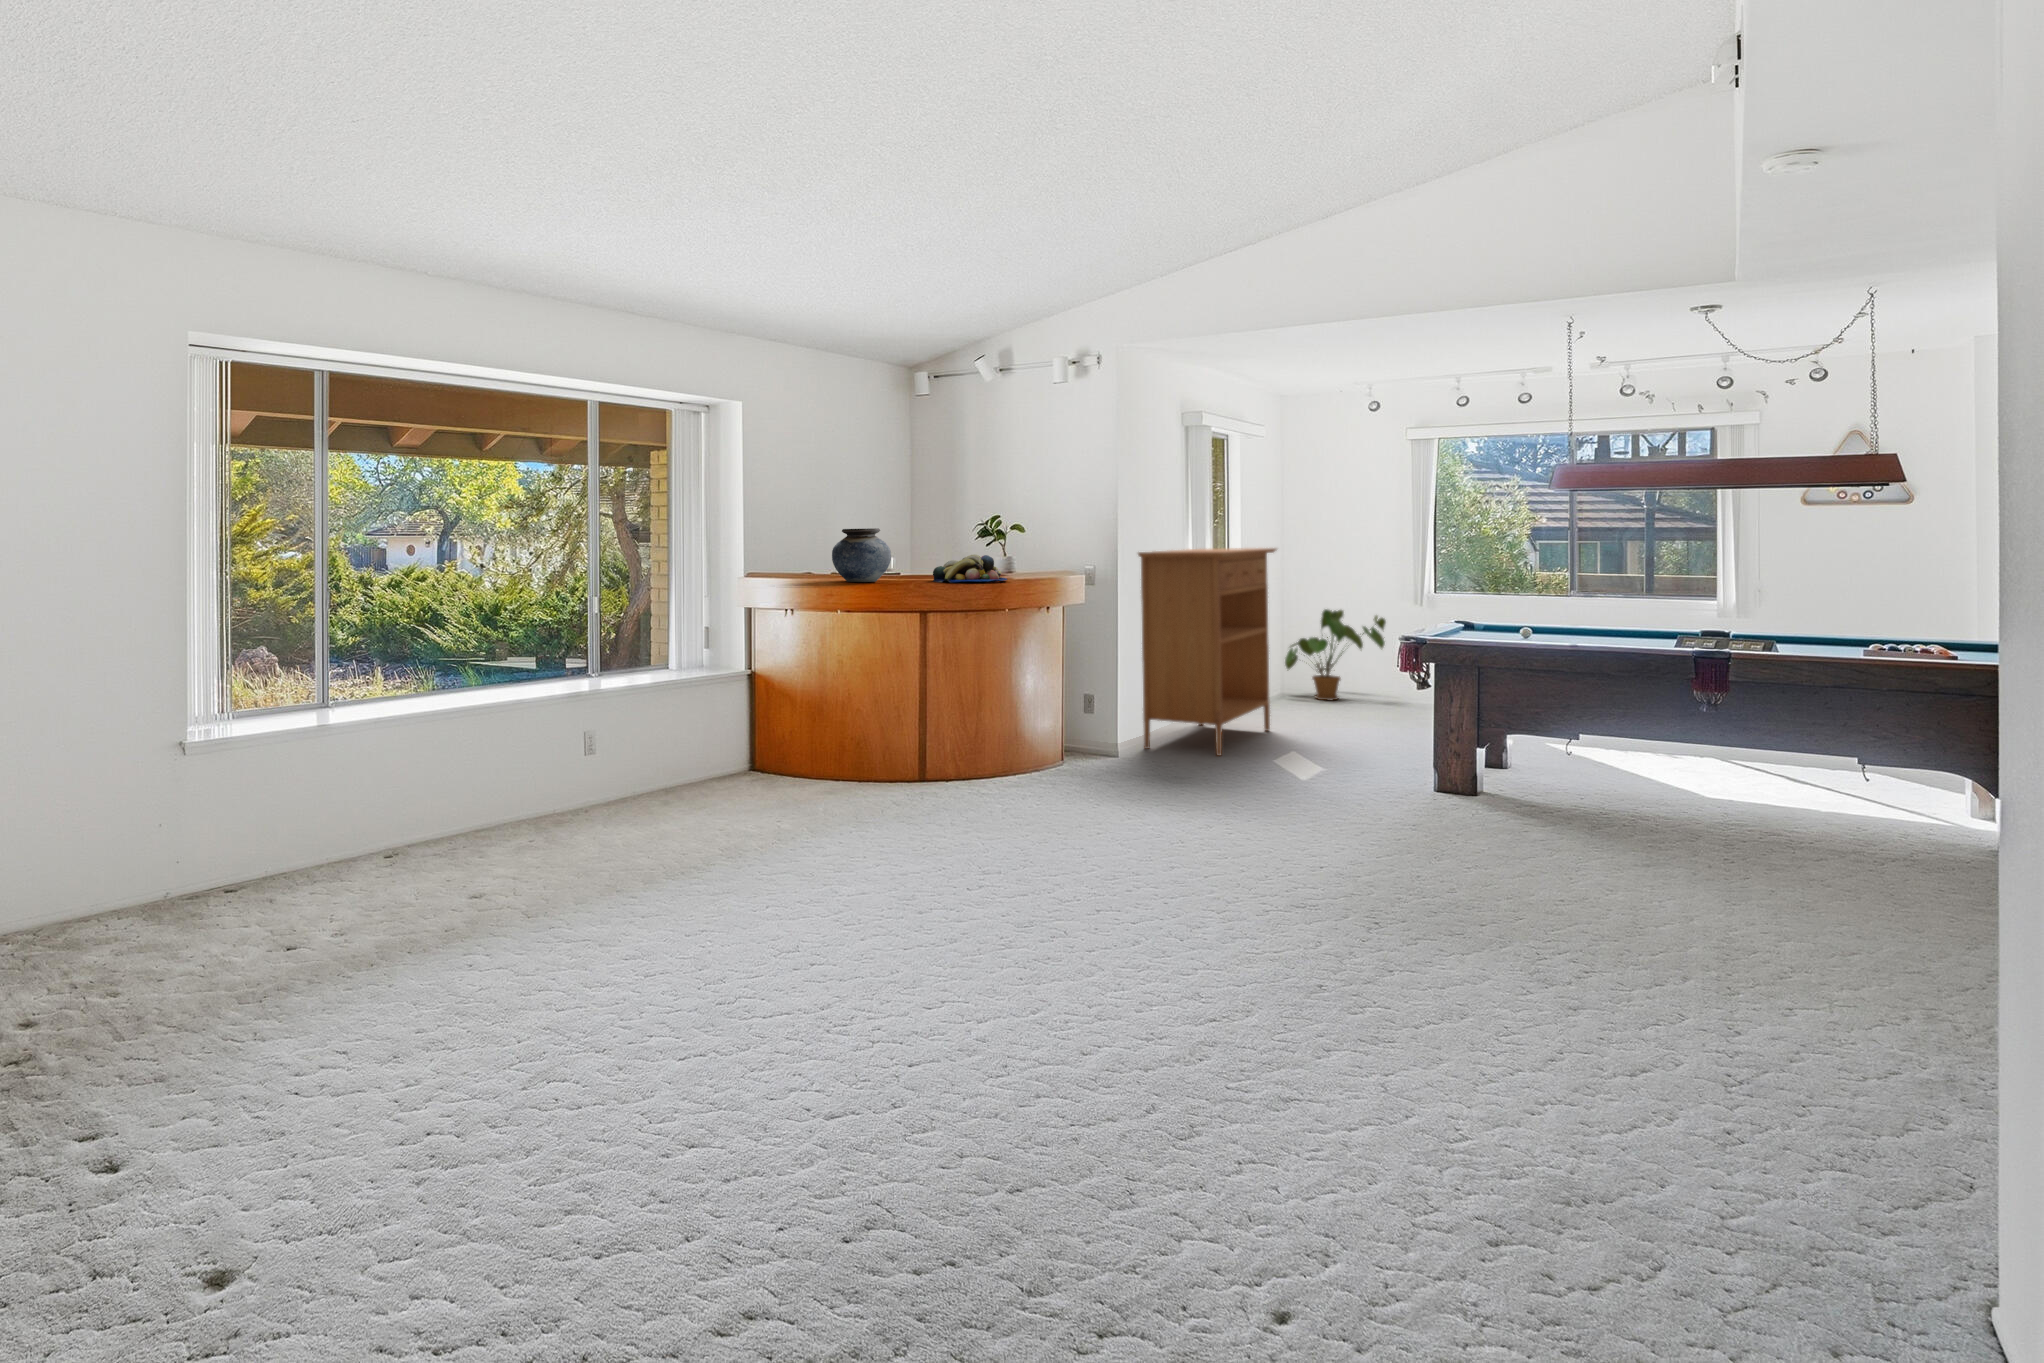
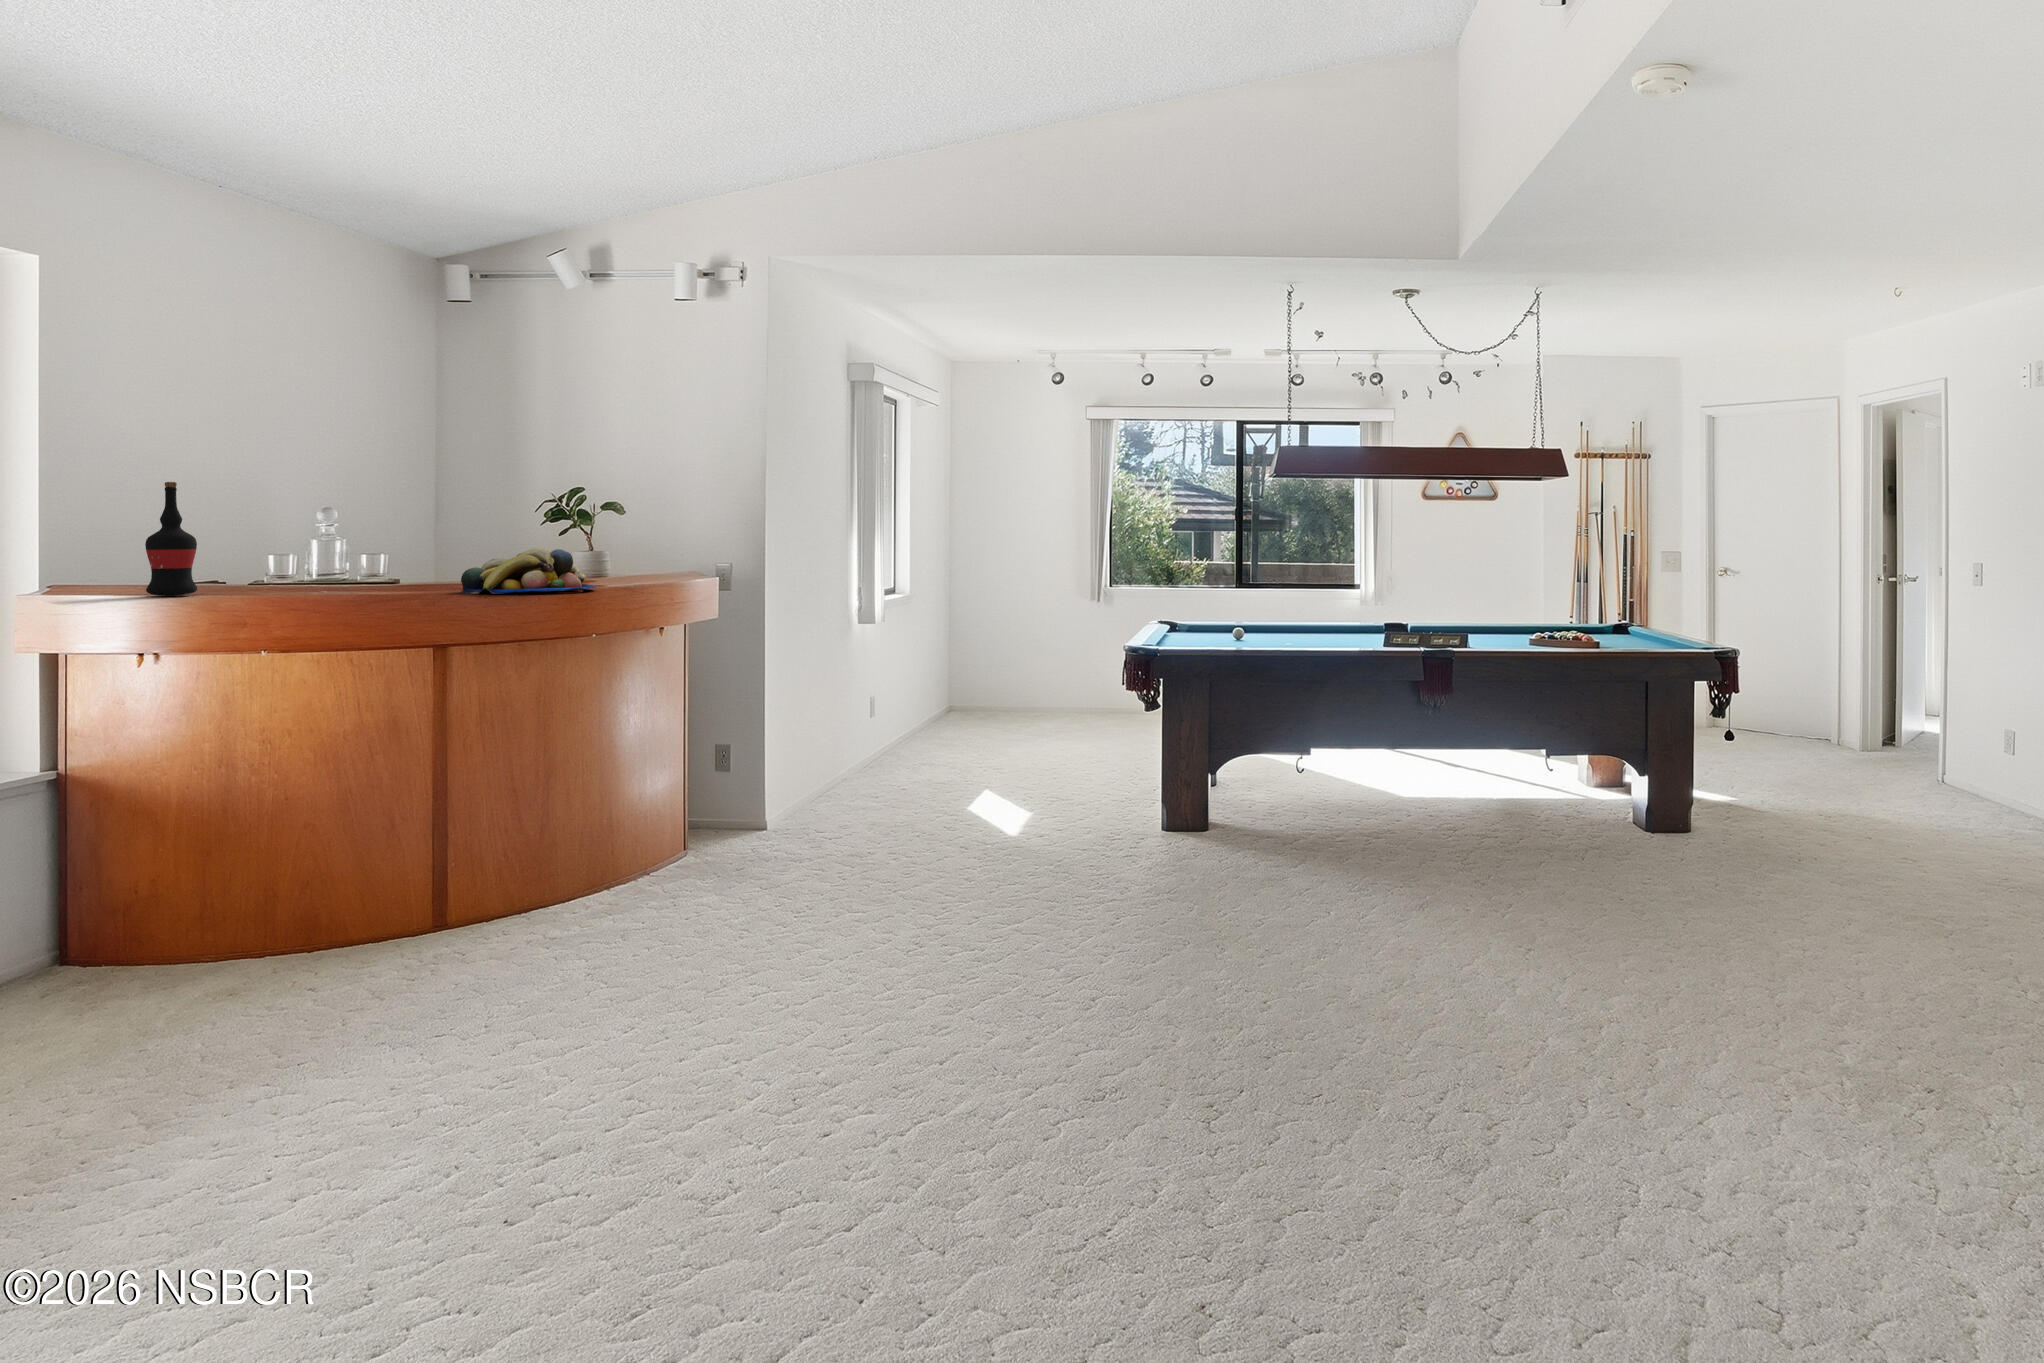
wine bottle: none [786,518,808,580] -> present [145,482,197,596]
vase: present [832,528,891,582] -> none [251,503,377,597]
console table: present [1138,548,1276,756] -> none [792,541,965,815]
house plant: present [1285,609,1386,700] -> none [960,614,1070,722]

